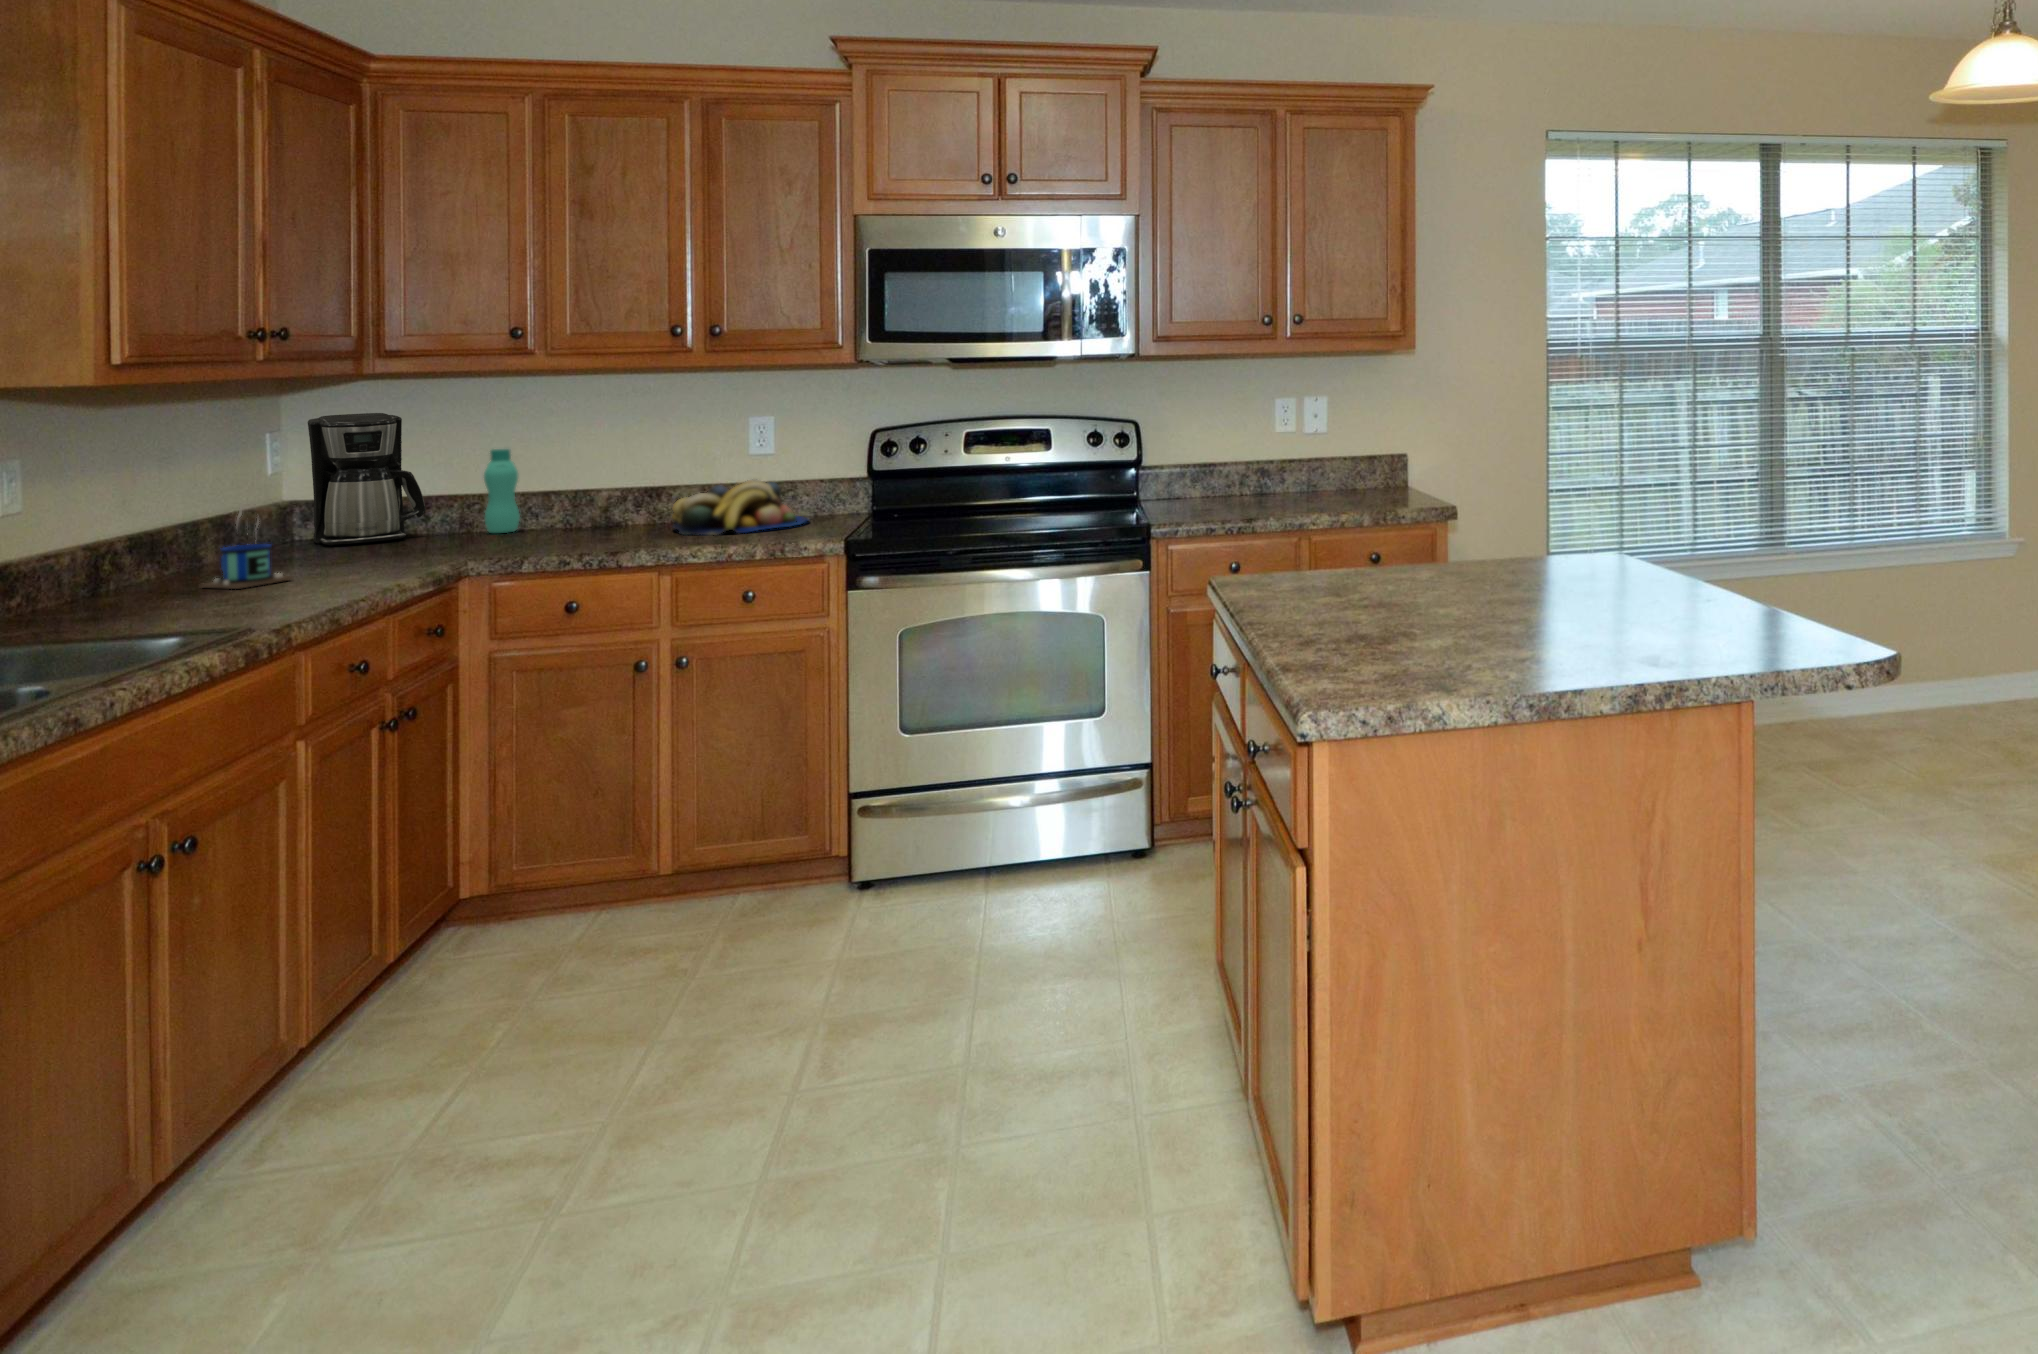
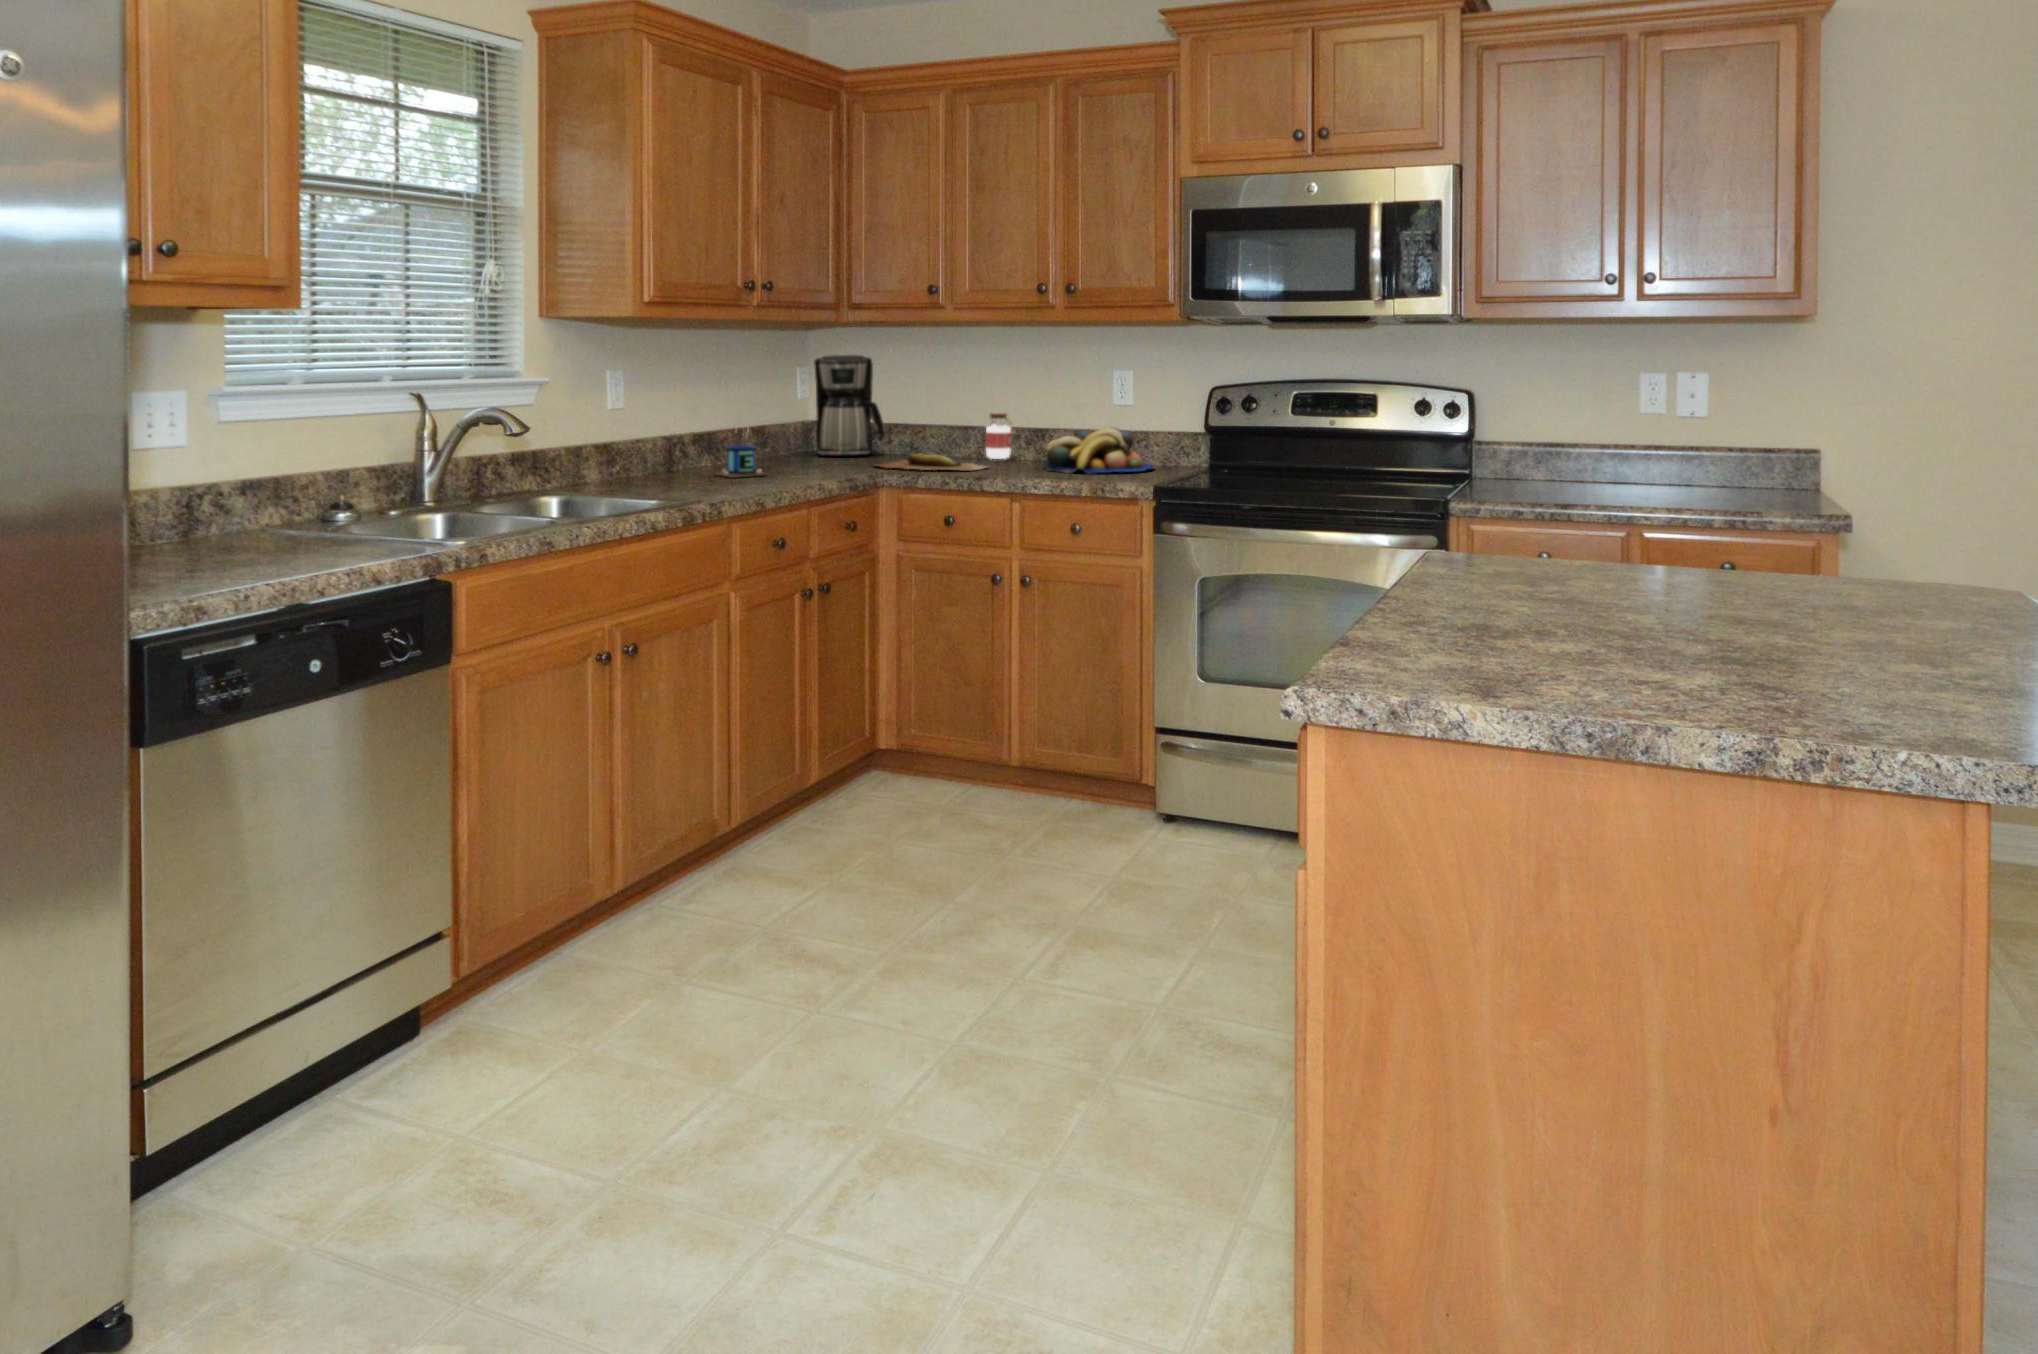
bottle: present [484,449,520,533] -> none [921,388,946,458]
jar: none [578,473,614,528] -> present [986,413,1012,459]
cutting board: none [434,530,604,552] -> present [875,454,986,471]

